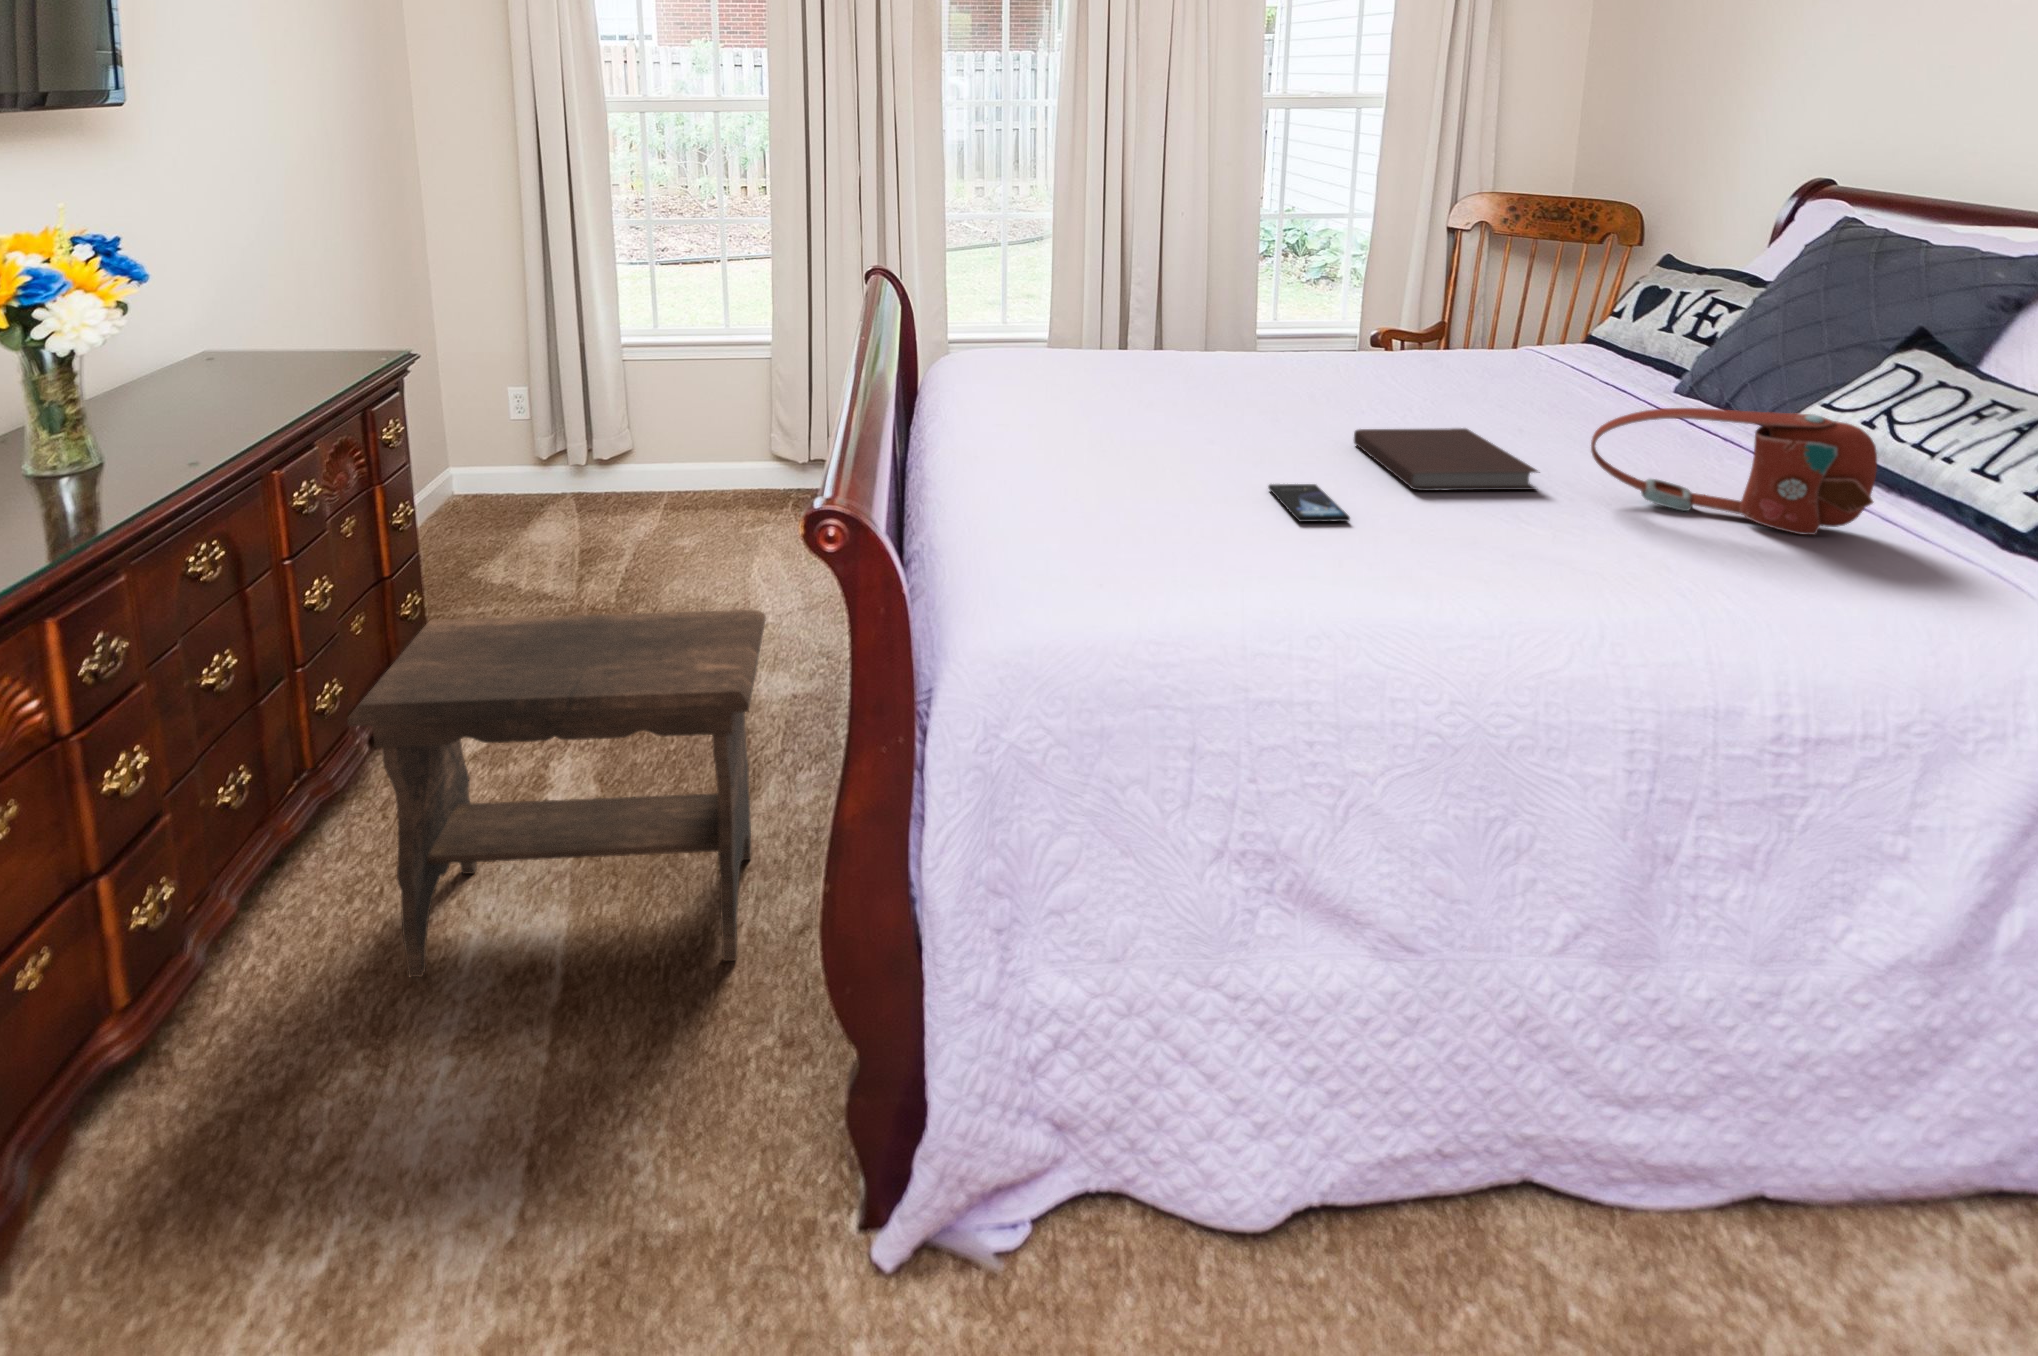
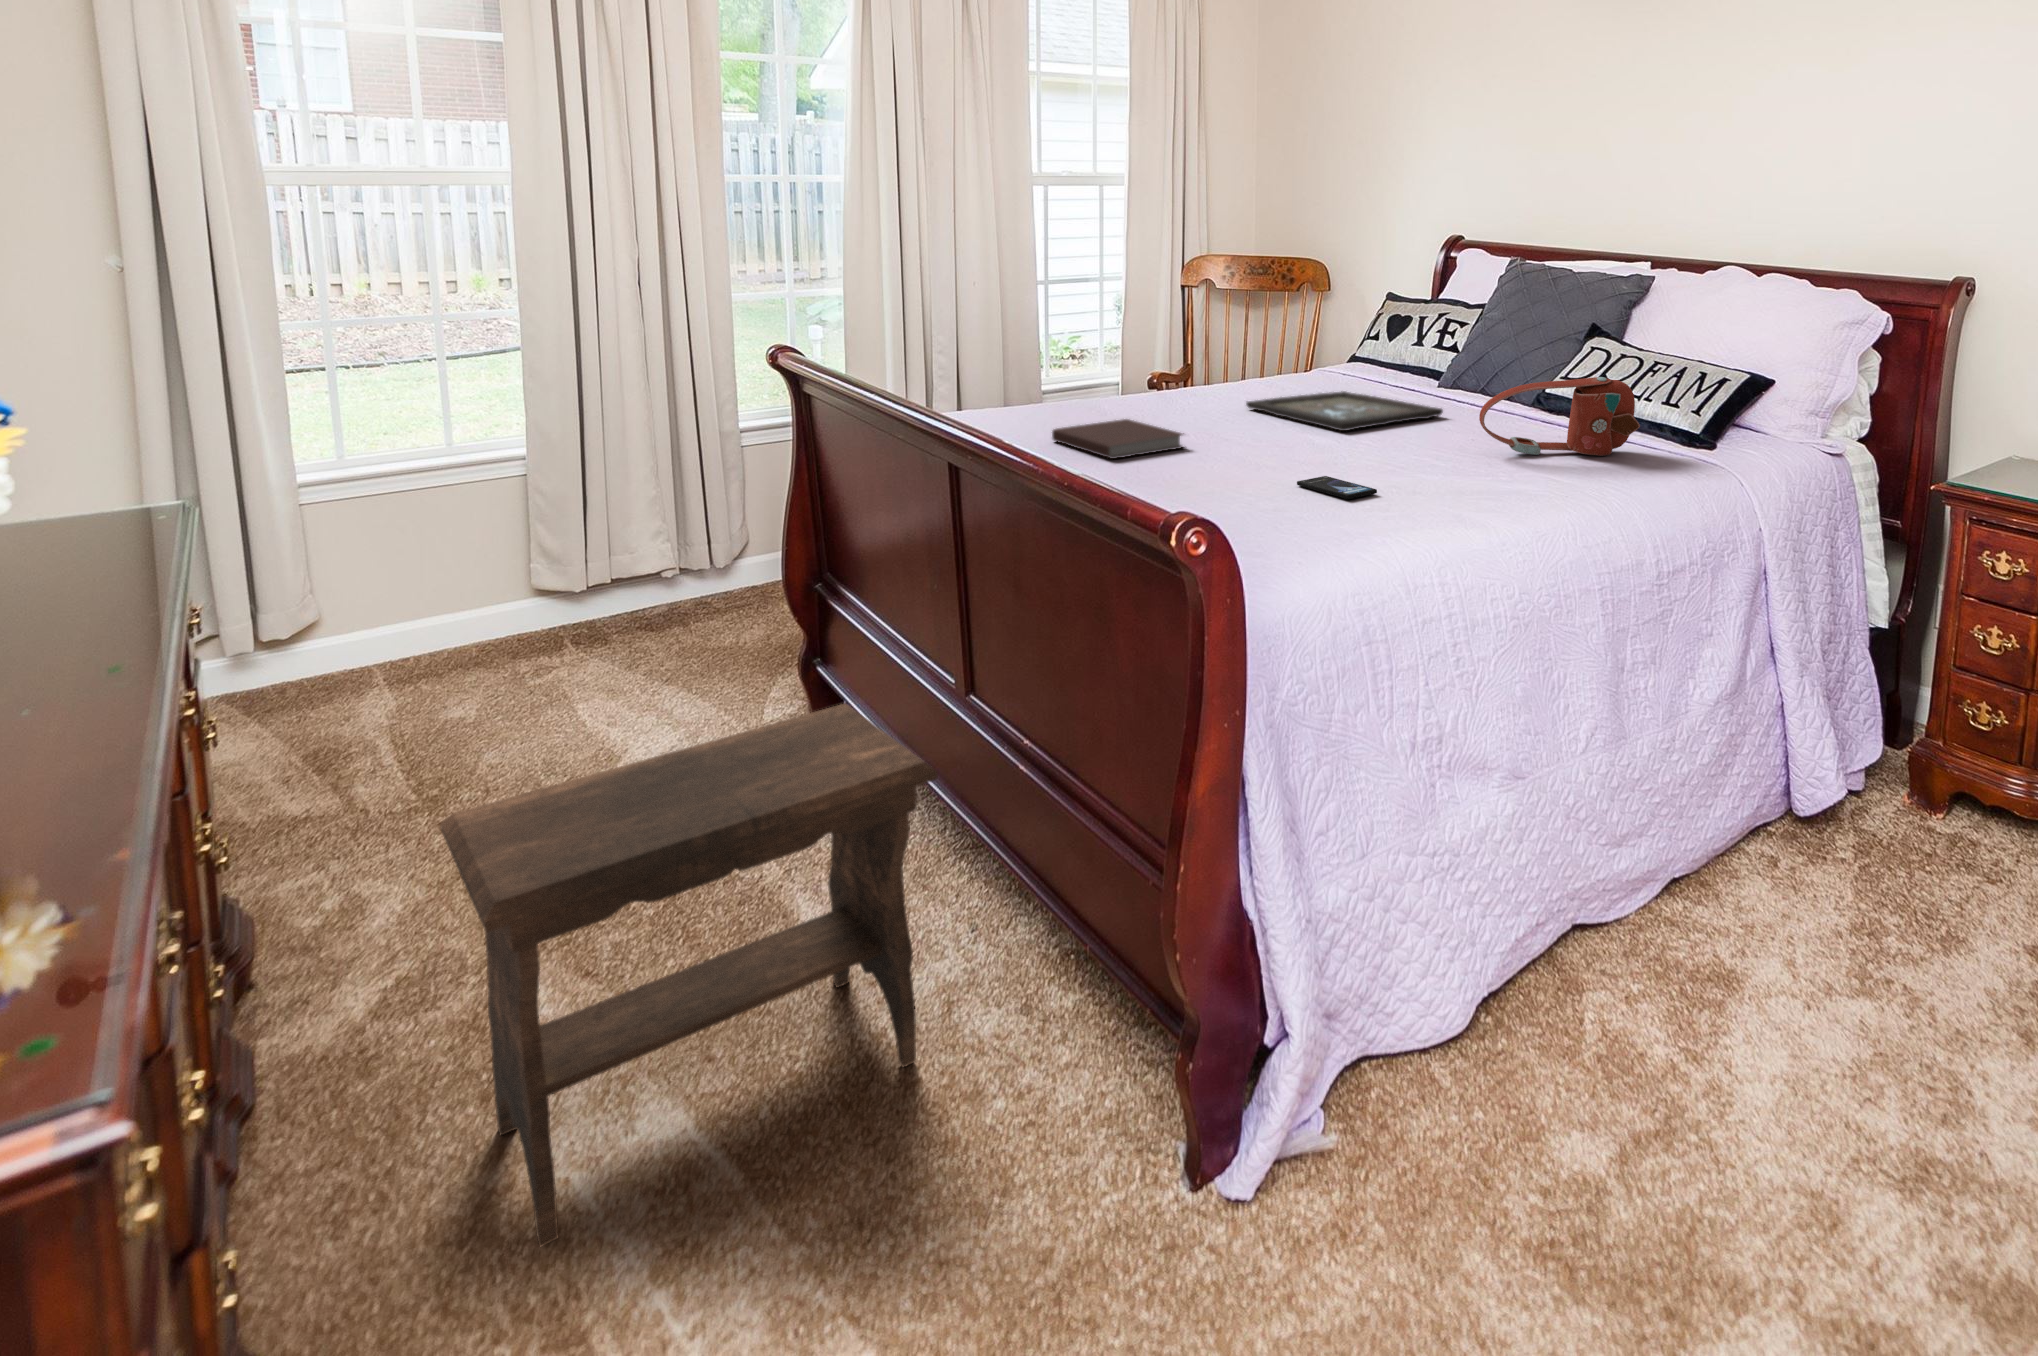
tray: none [1366,370,1620,428] -> present [1246,391,1443,431]
notebook: present [1354,428,1538,491] -> present [1052,419,1184,459]

